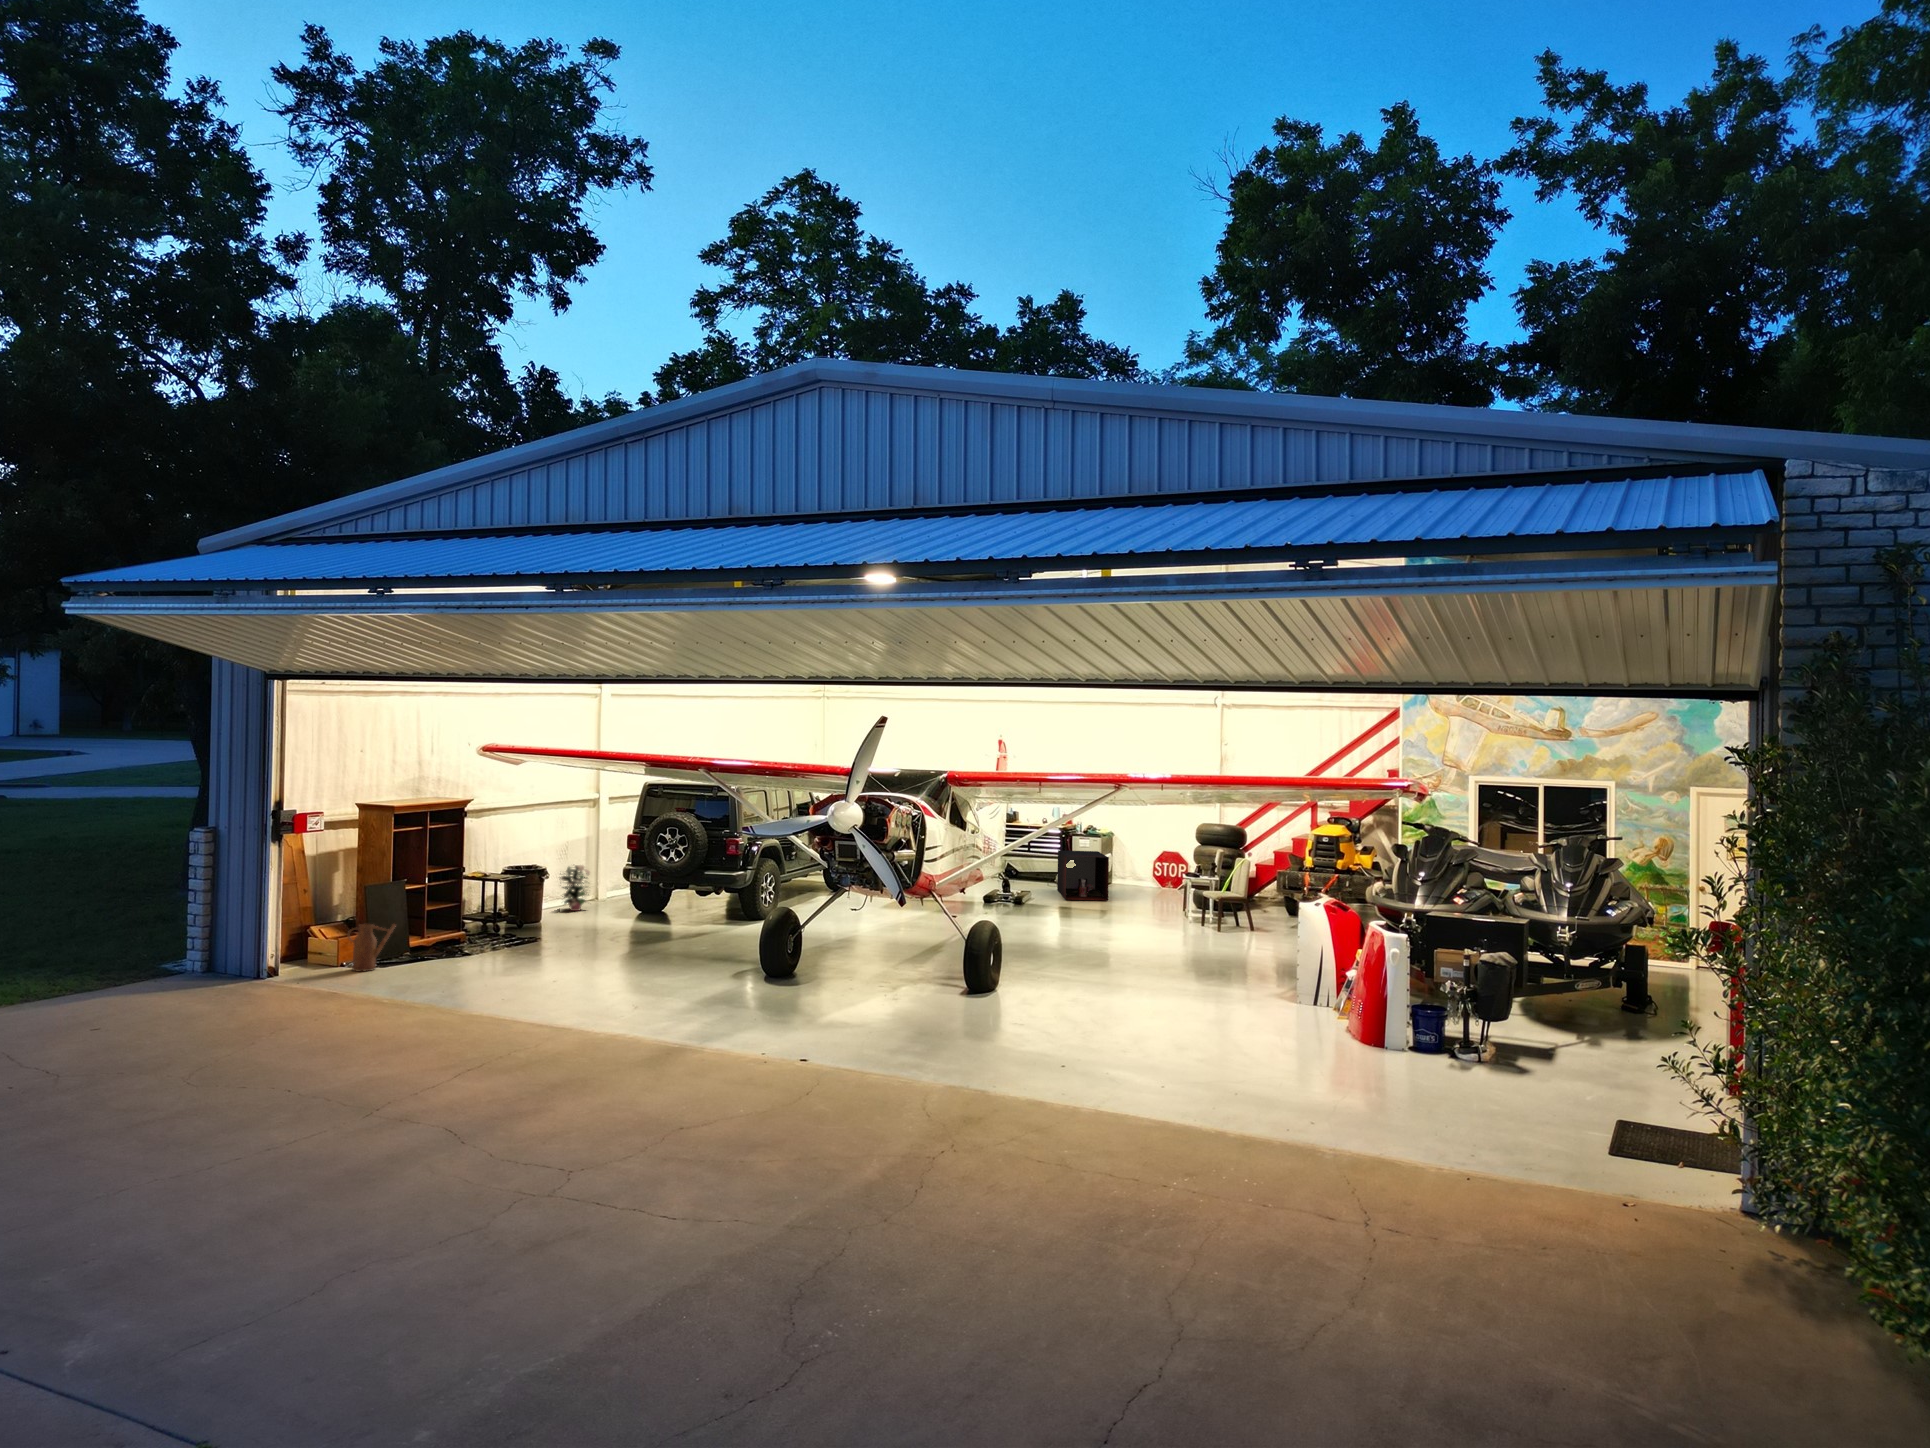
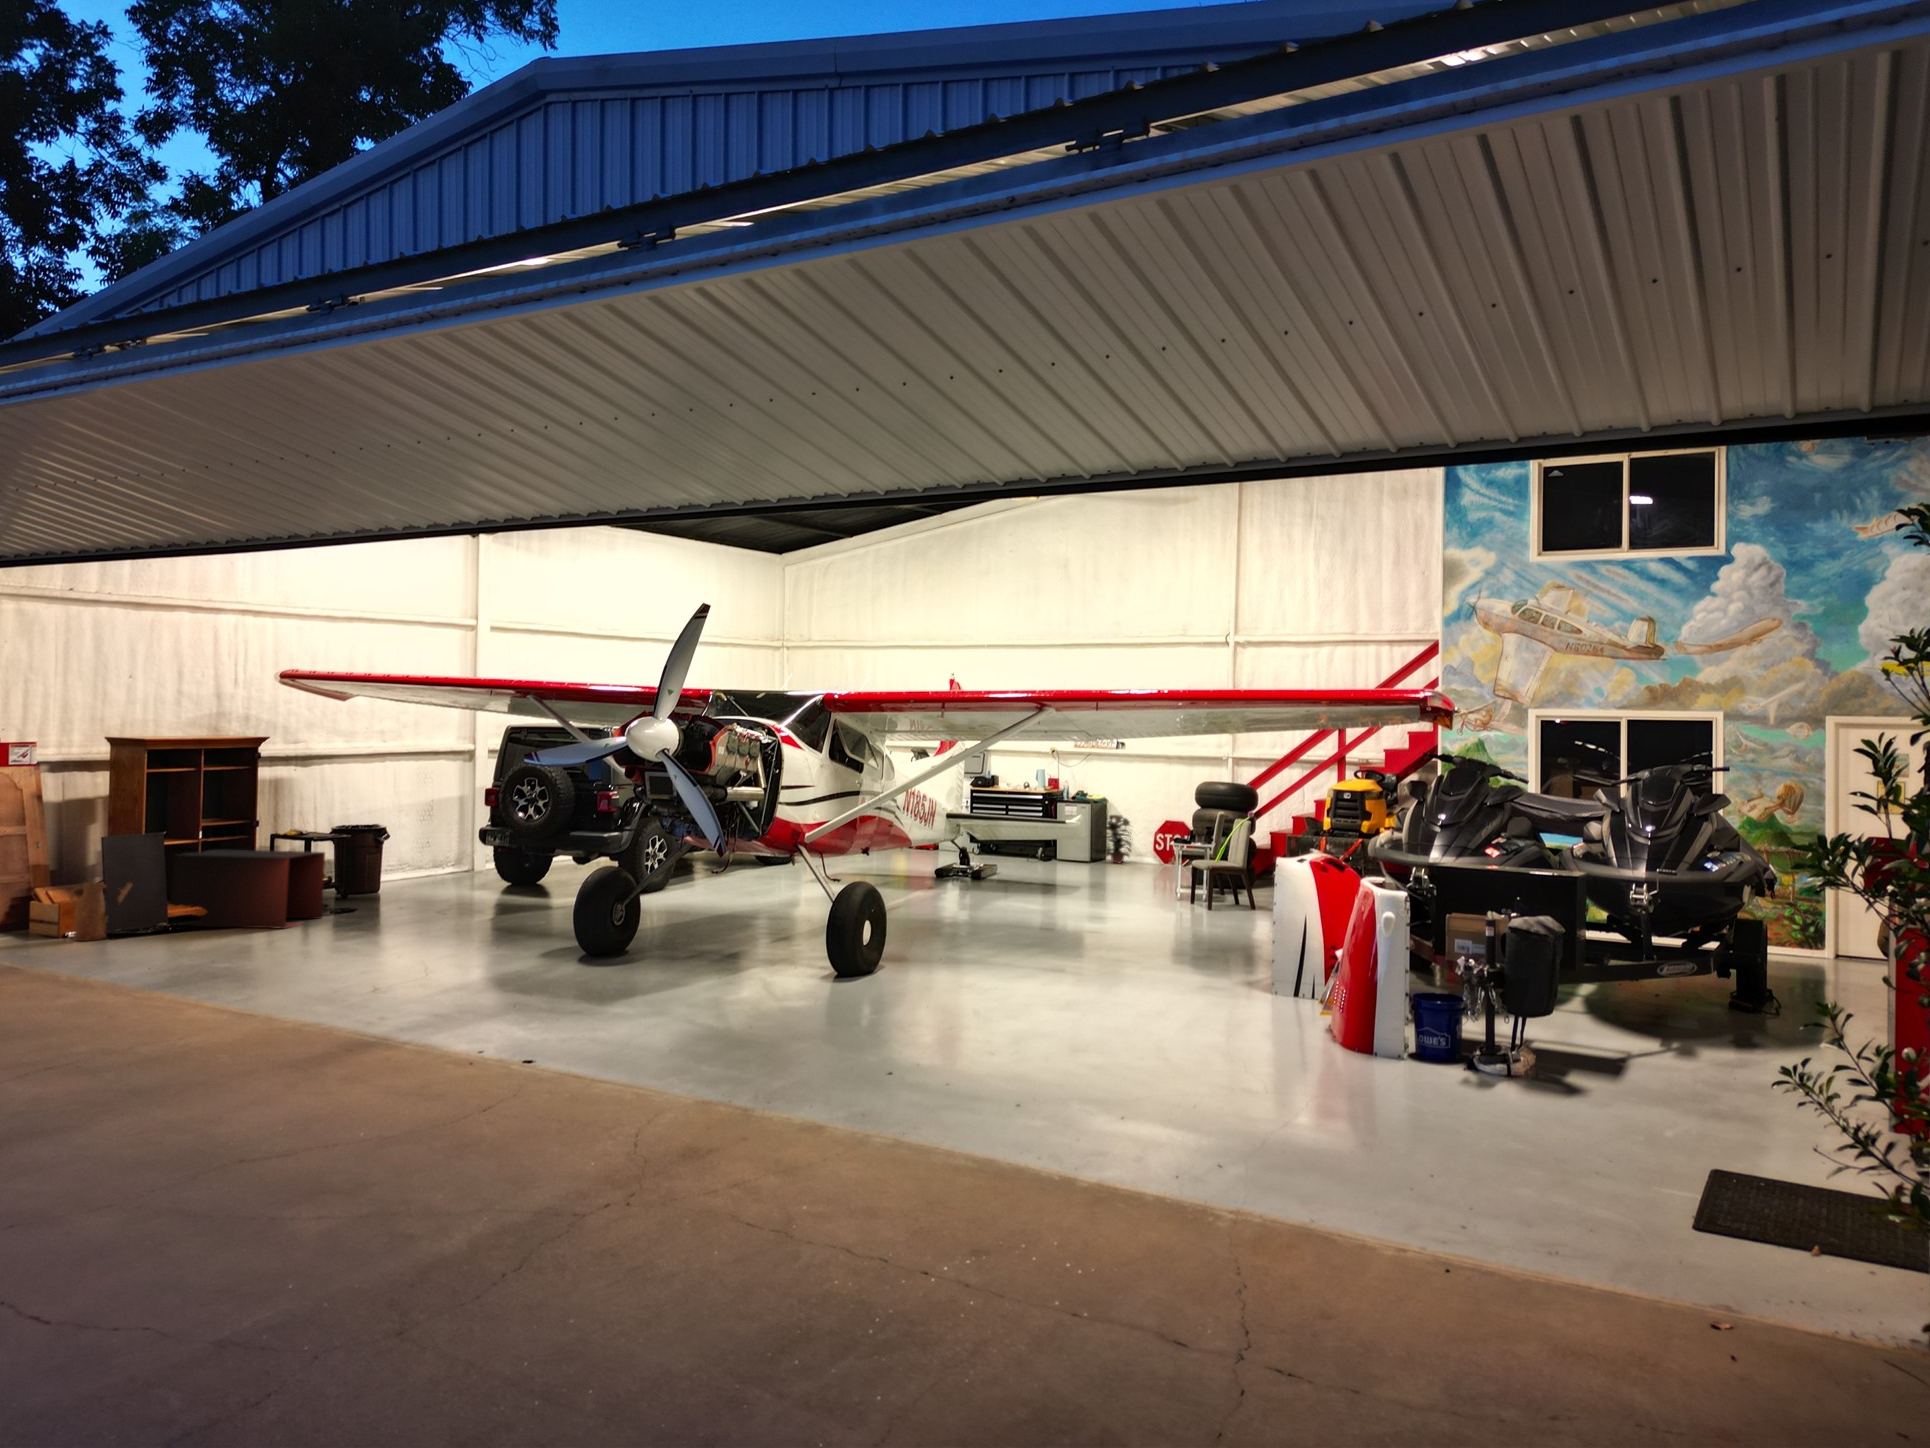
storage cabinet: present [1057,850,1109,900] -> present [171,850,325,929]
decorative plant: present [560,865,590,911] -> present [1102,815,1131,863]

